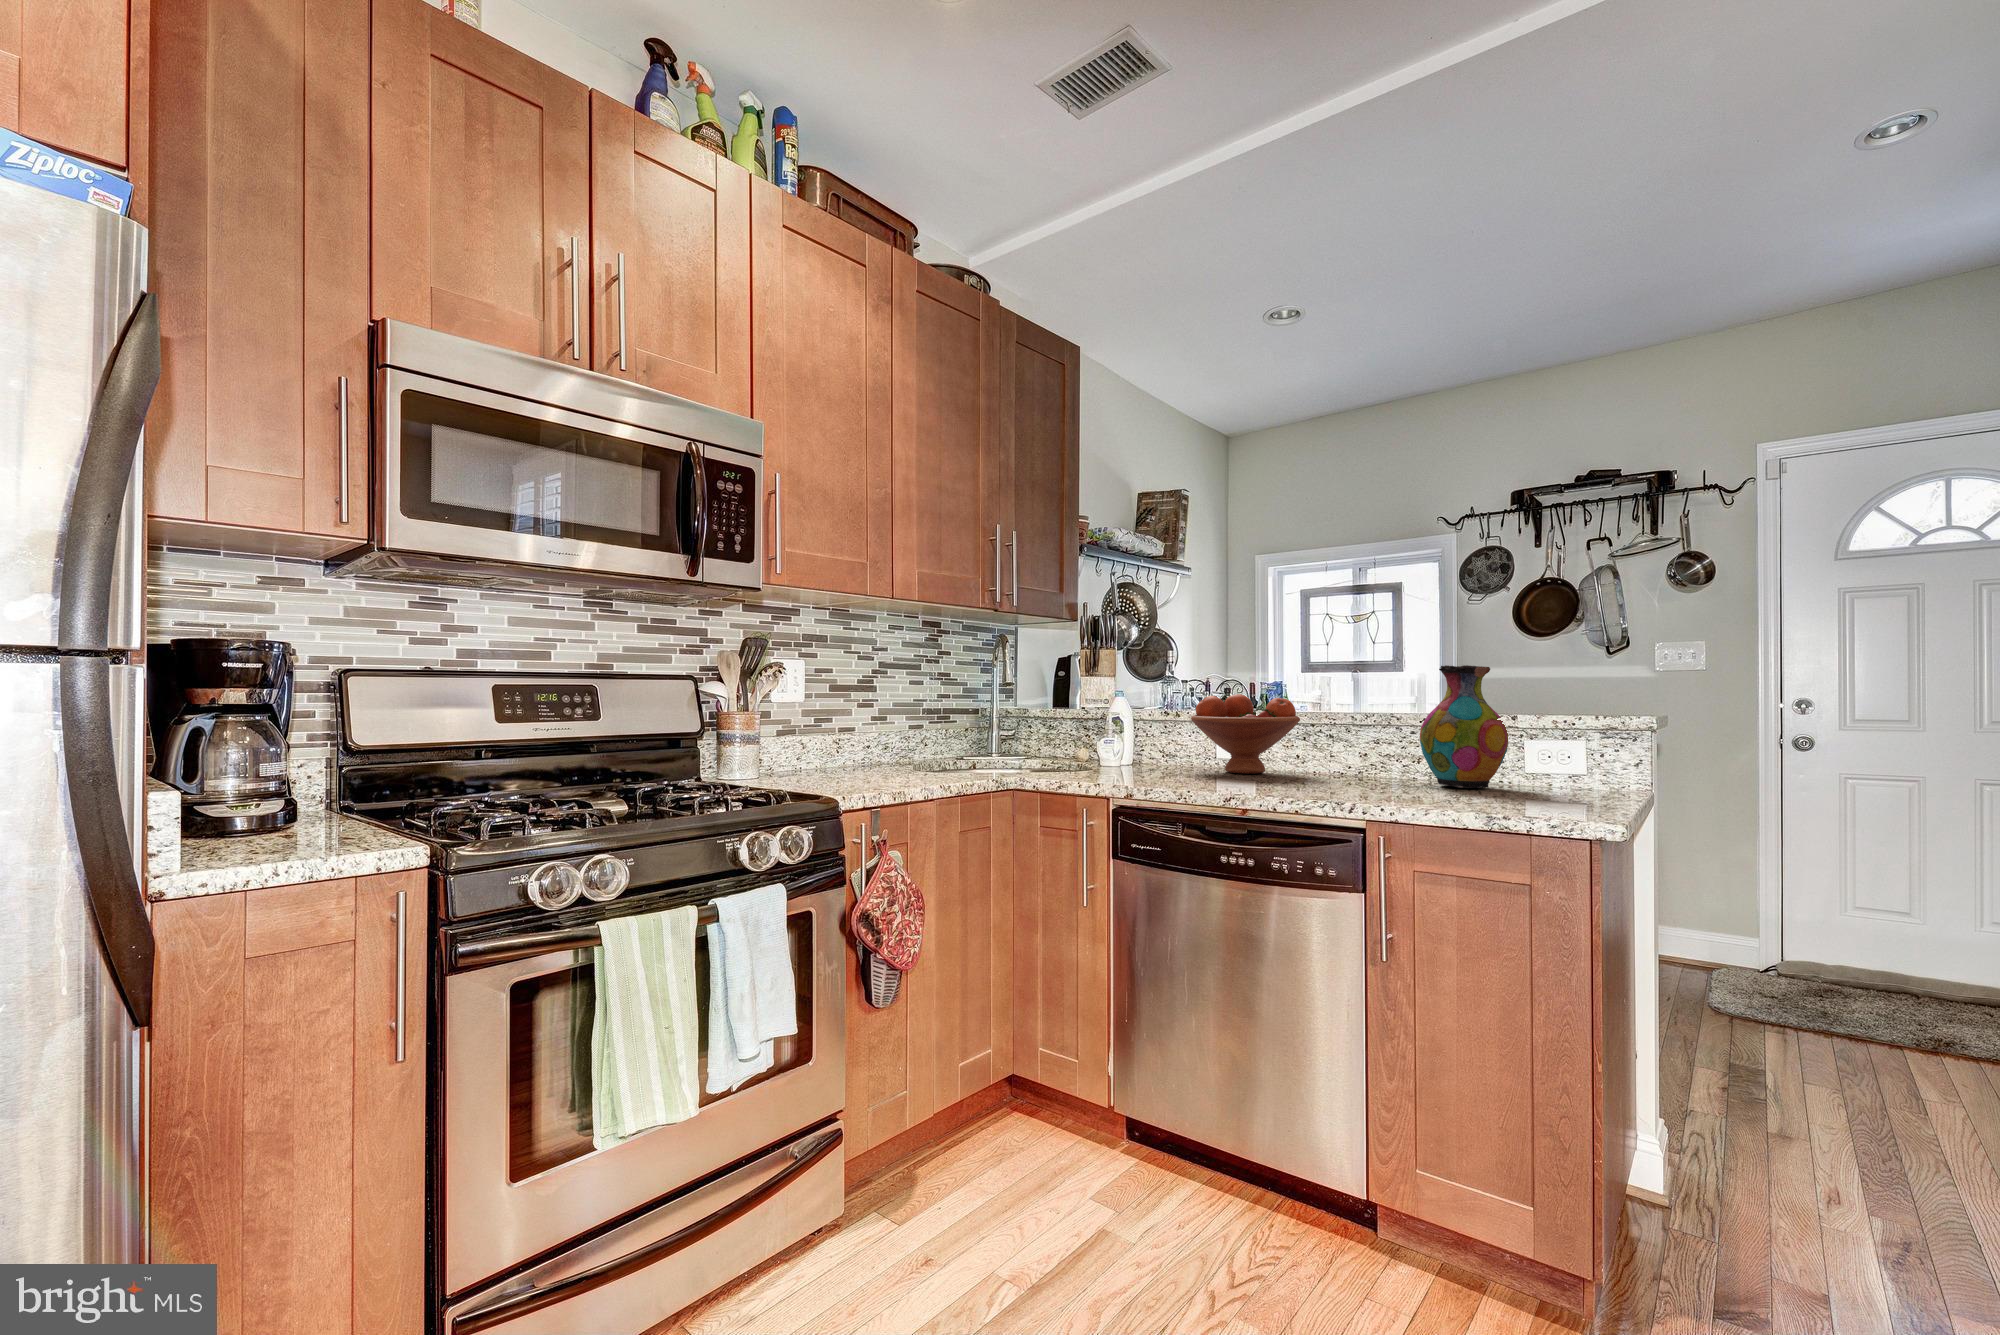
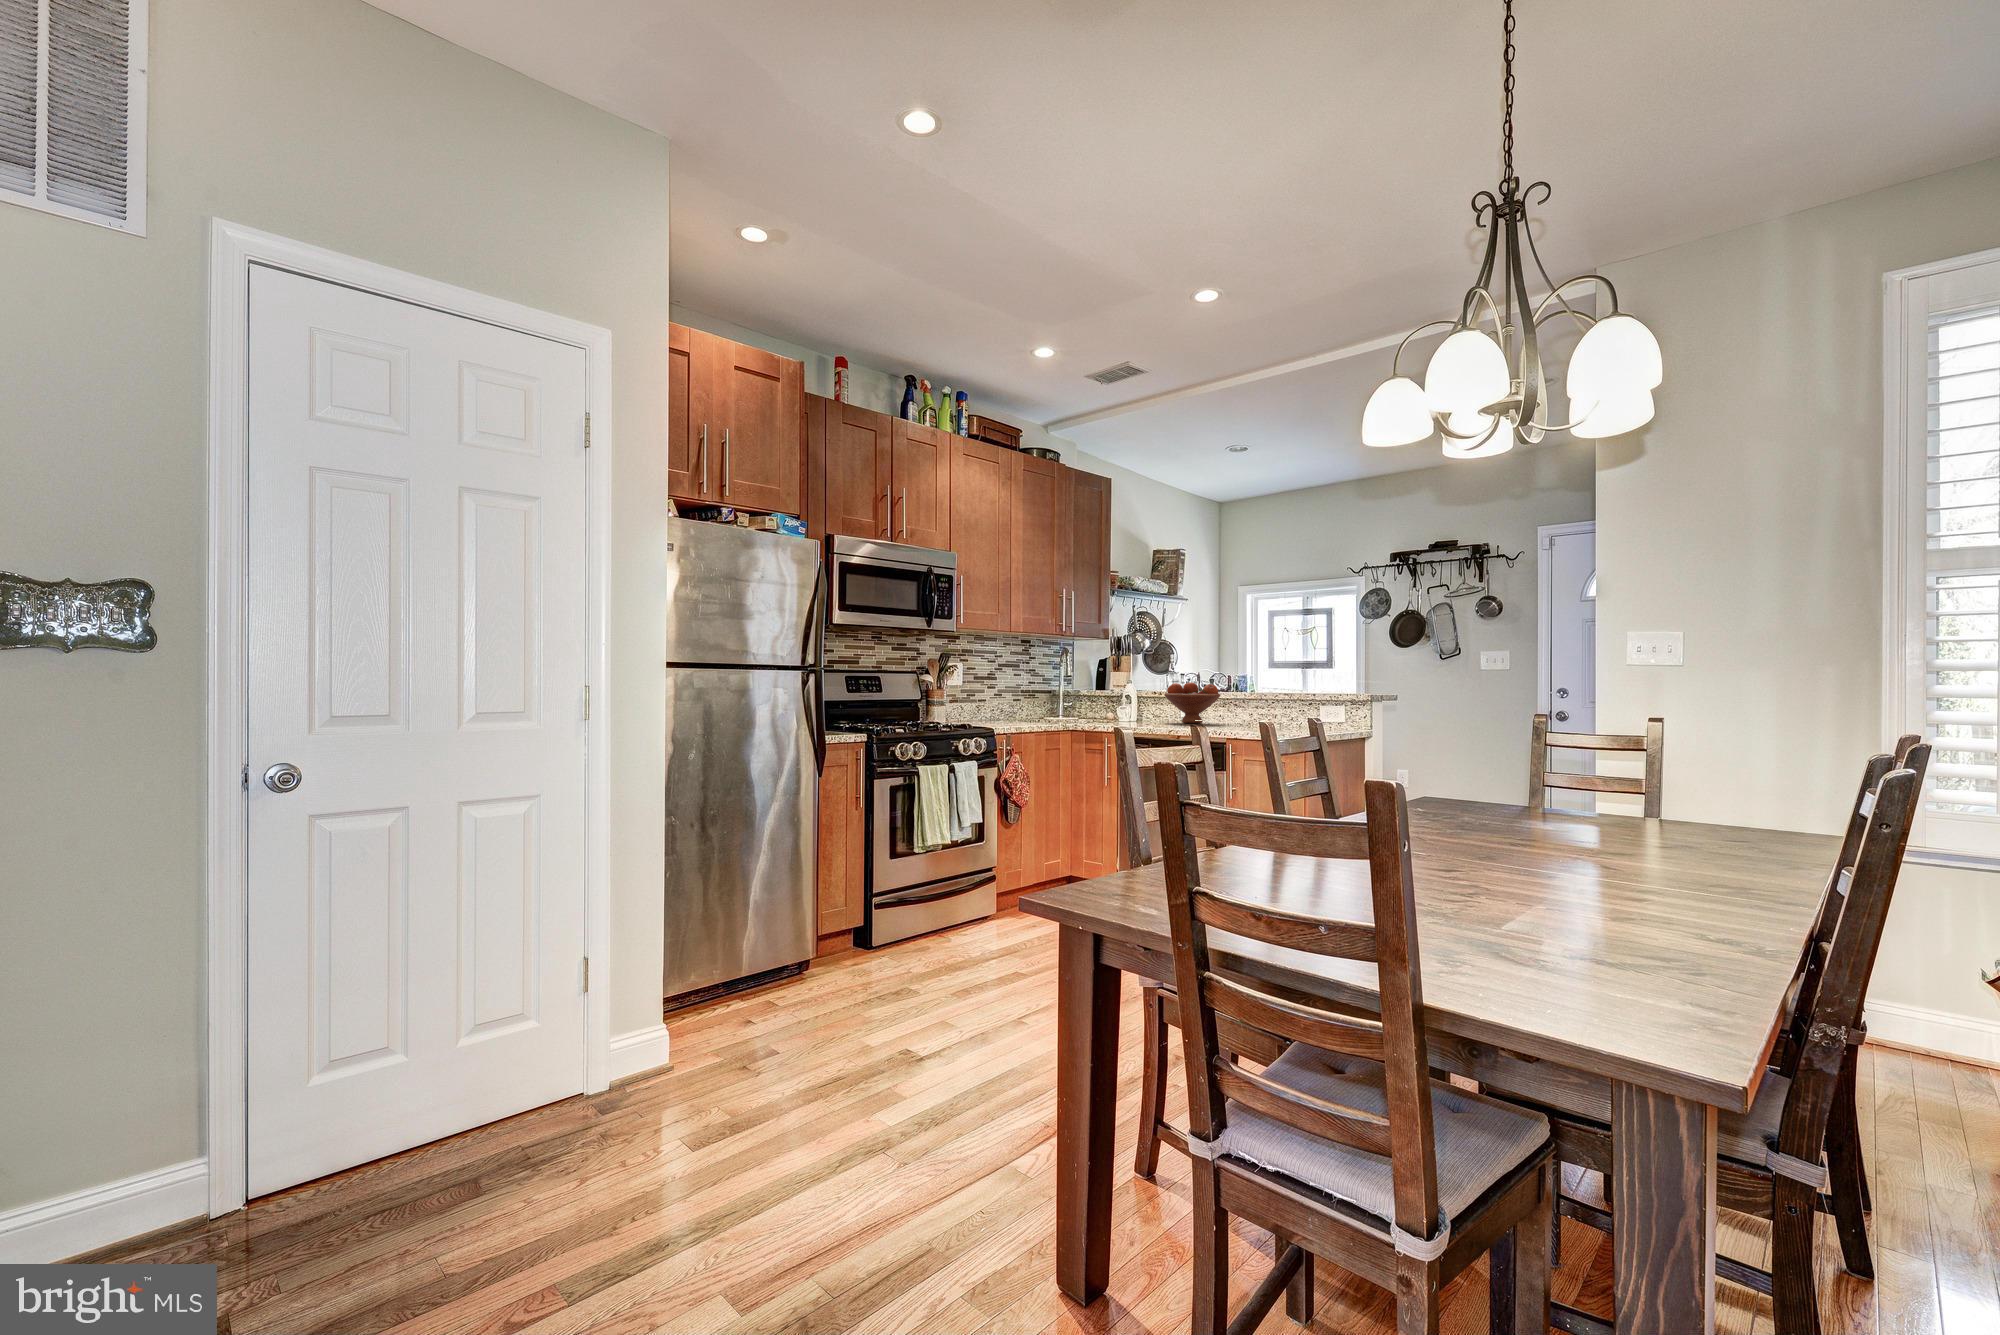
vase: present [1420,665,1508,788] -> none [1273,669,1314,729]

